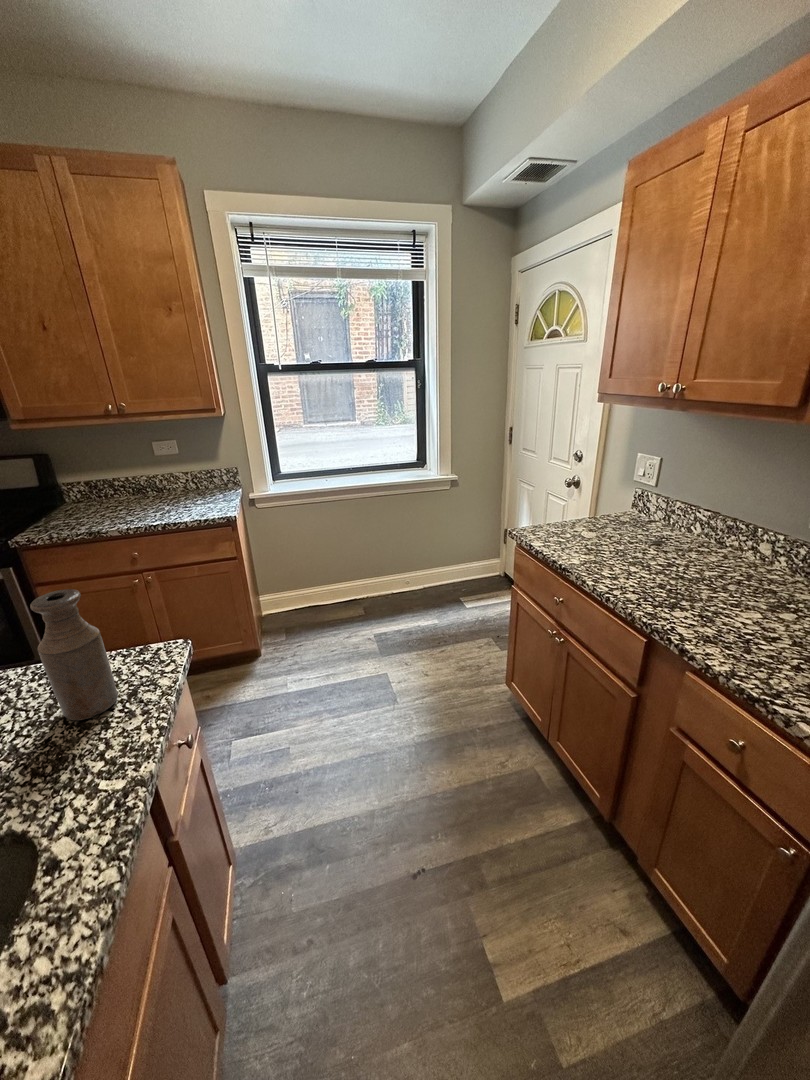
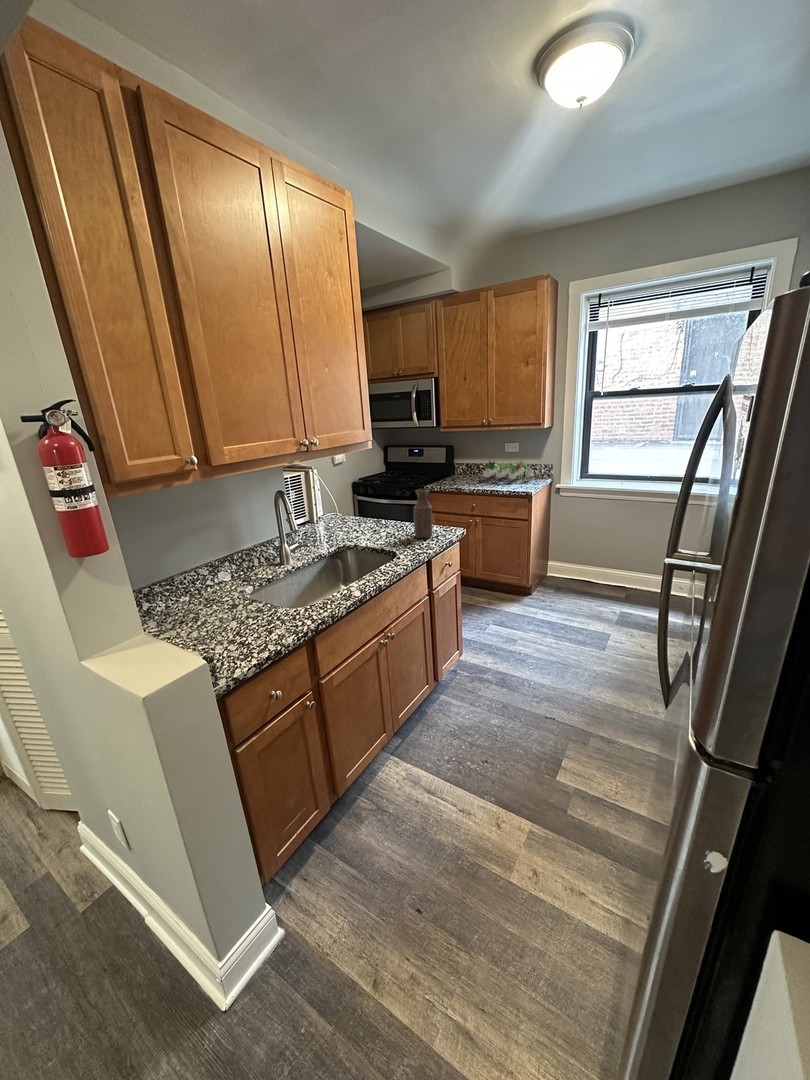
succulent plant: none [129,467,215,508] -> present [483,461,533,480]

